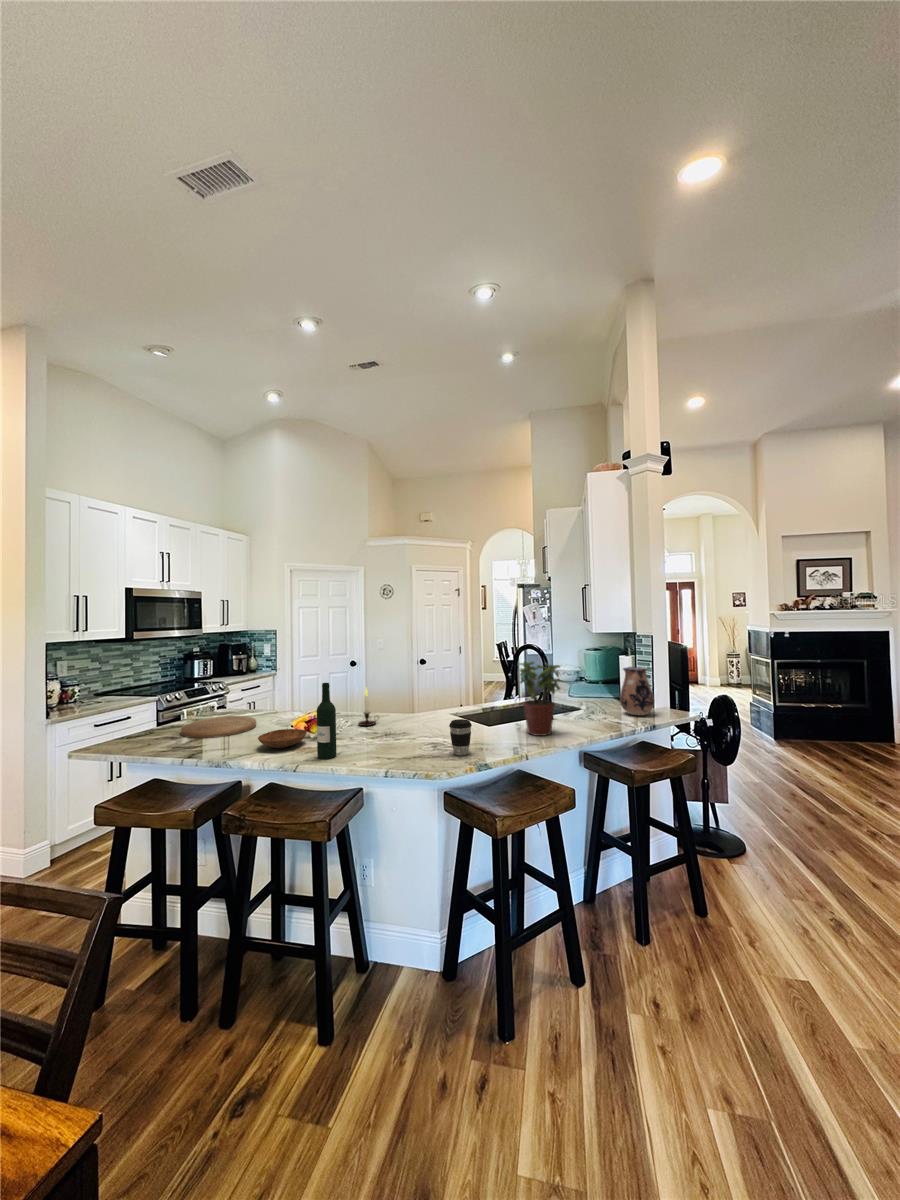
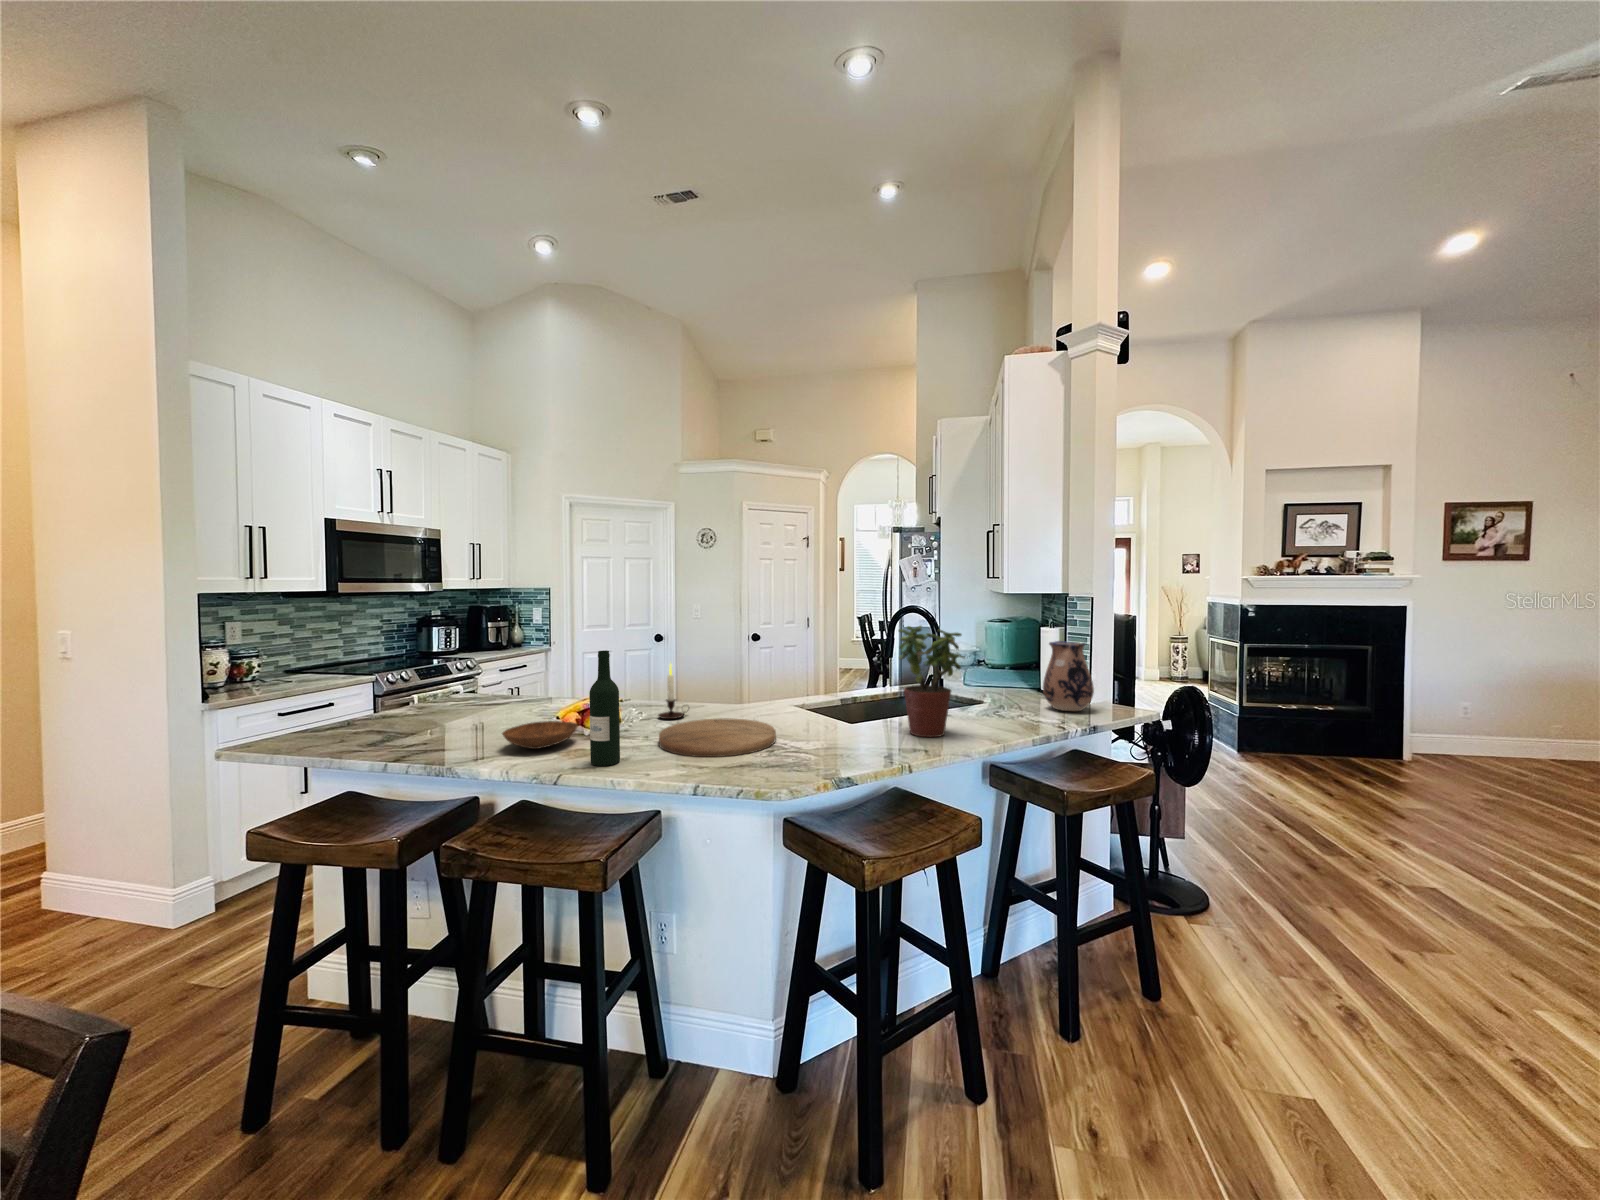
cutting board: present [181,716,256,738] -> present [659,718,776,757]
coffee cup: present [449,719,472,755] -> none [793,710,827,764]

